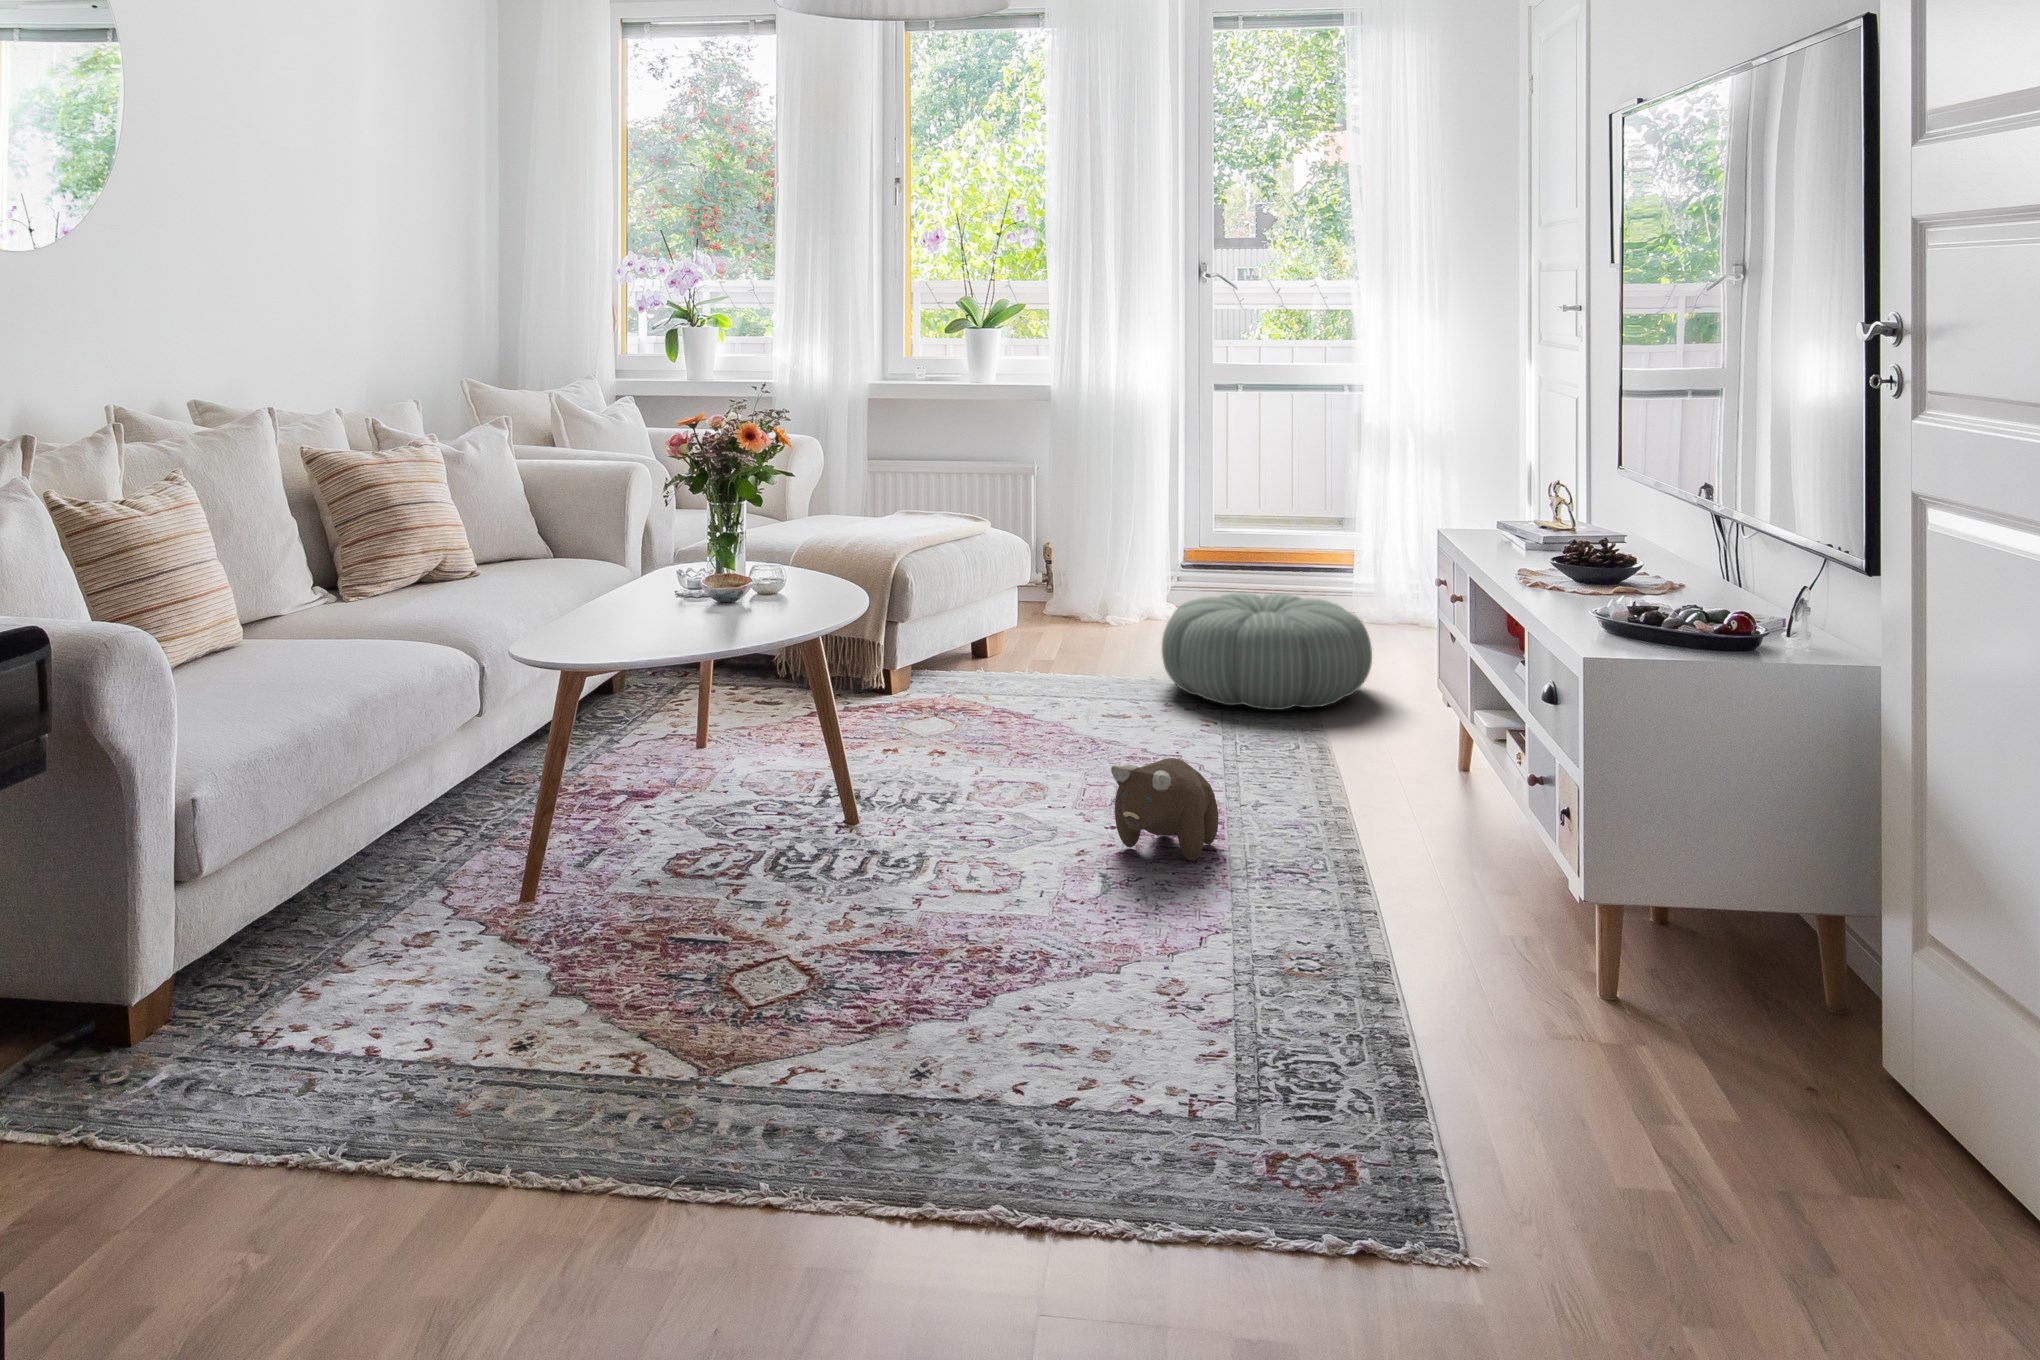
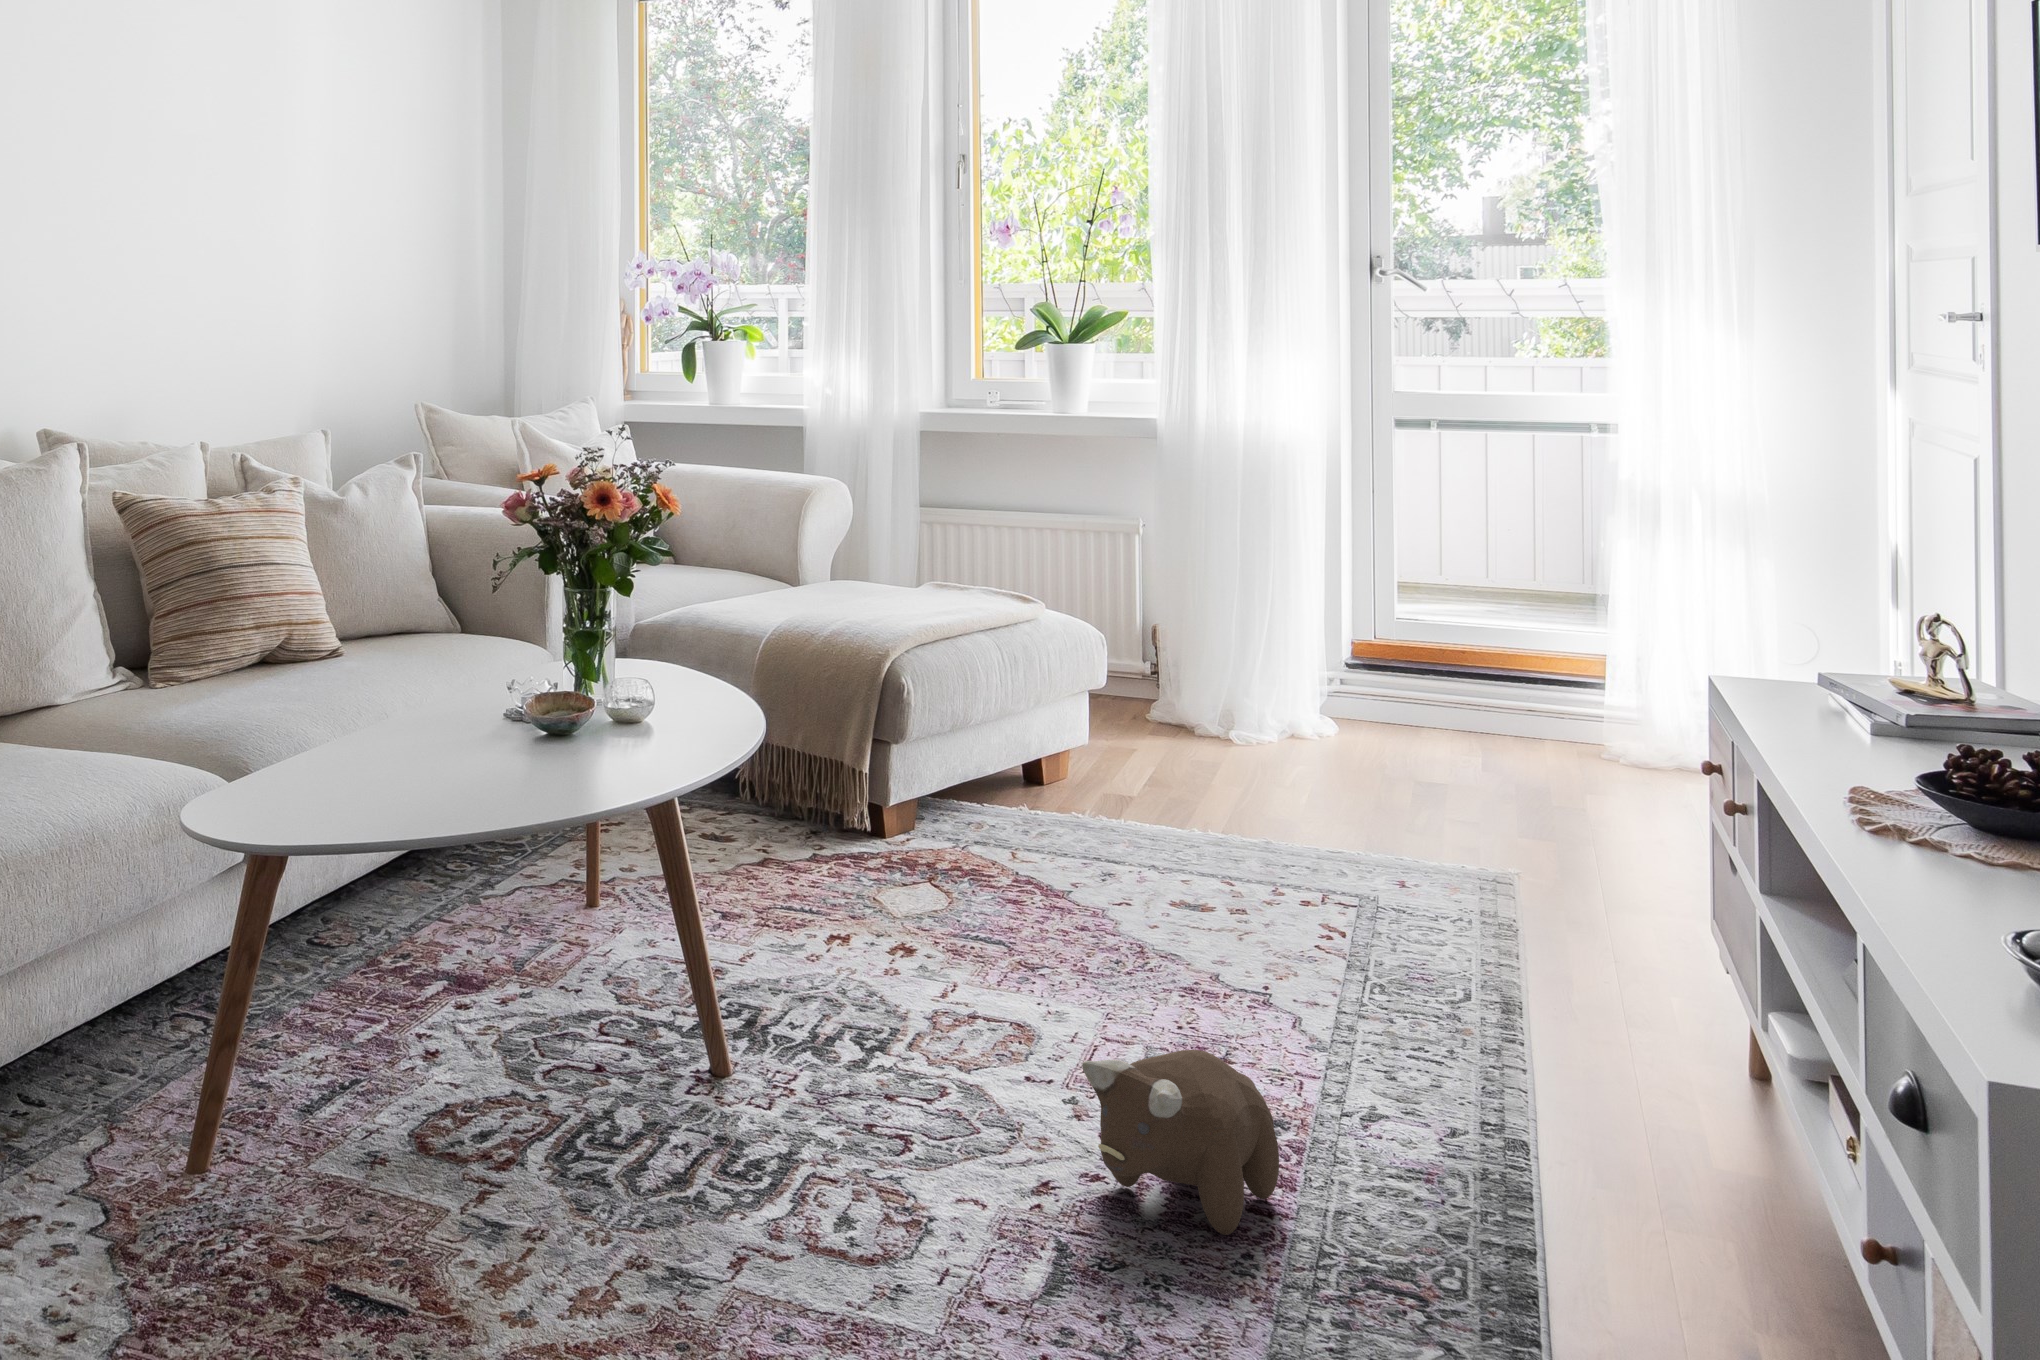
pouf: present [1162,593,1372,710] -> none [1271,732,1610,924]

